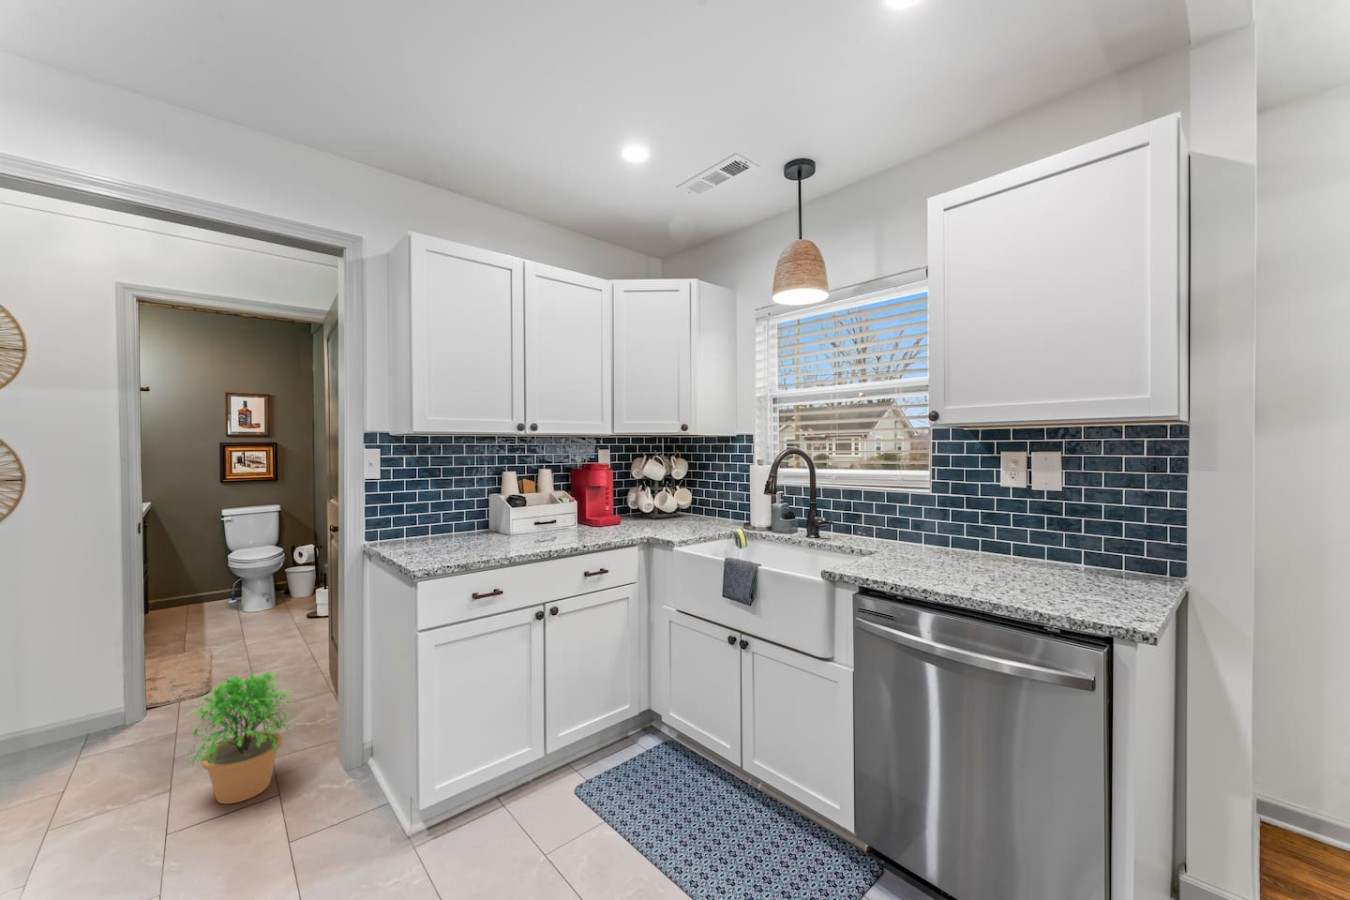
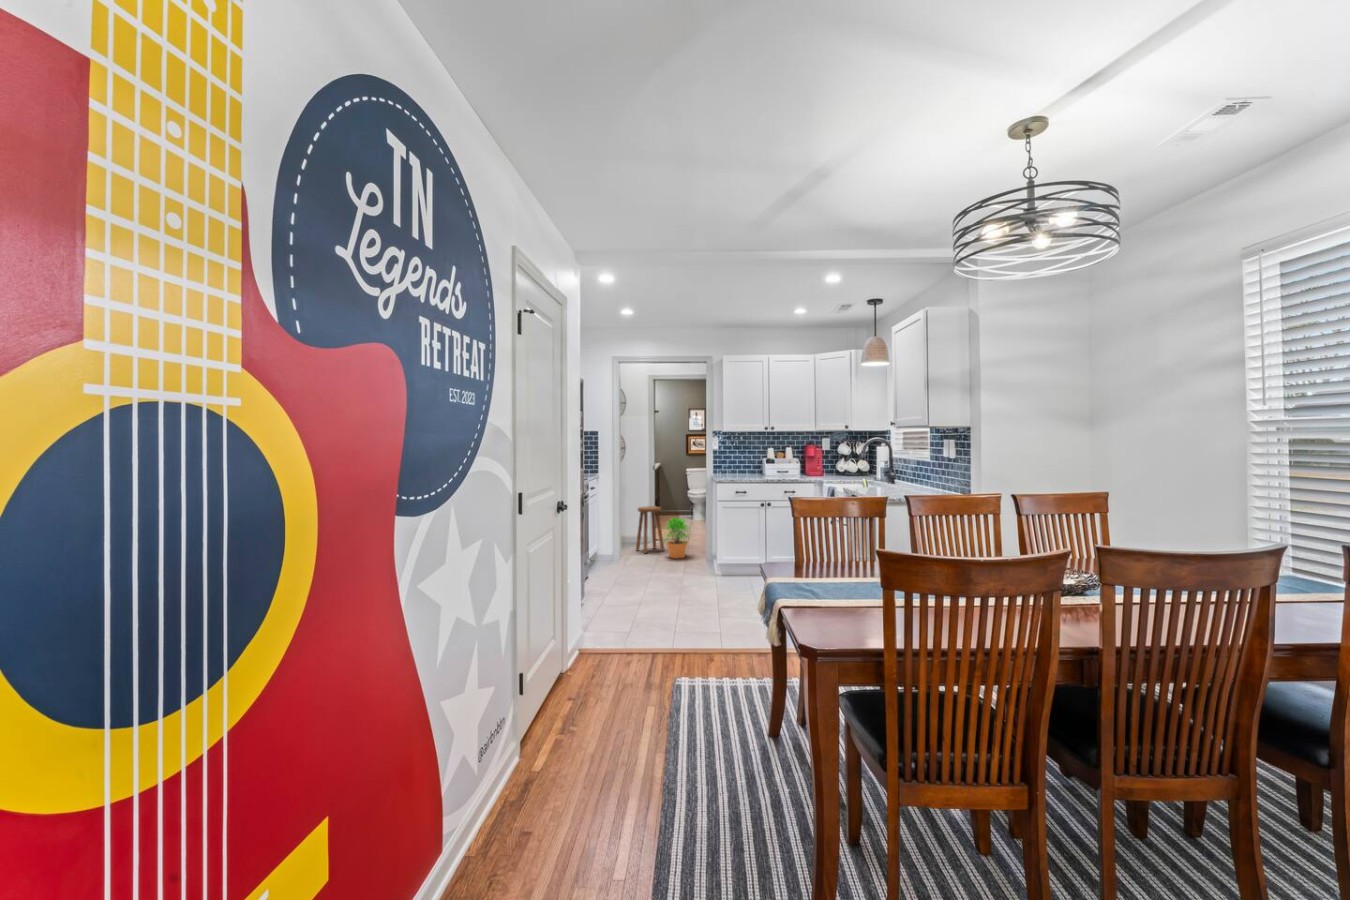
stool: none [66,642,188,808] -> present [636,506,664,553]

